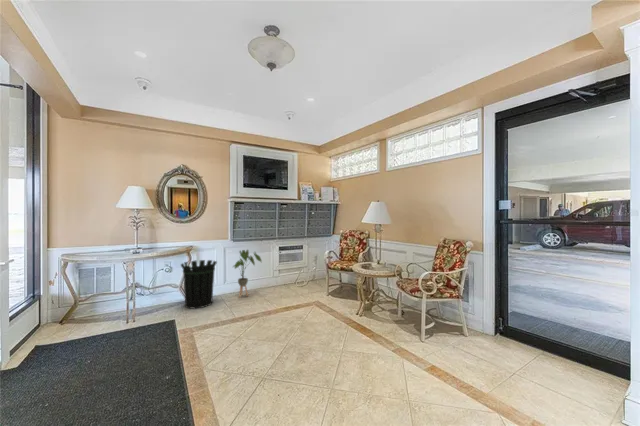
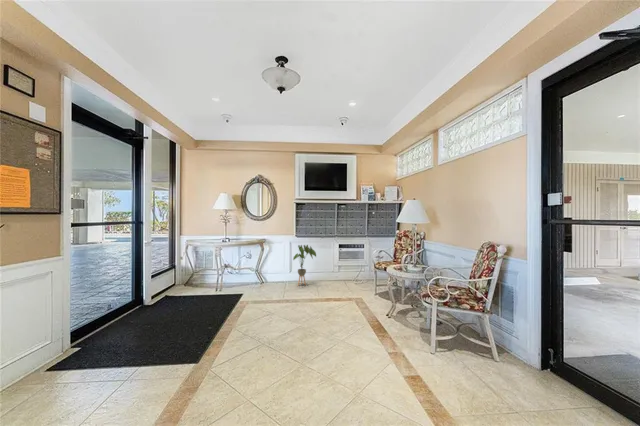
waste bin: present [181,260,217,309] -> none [254,251,281,289]

